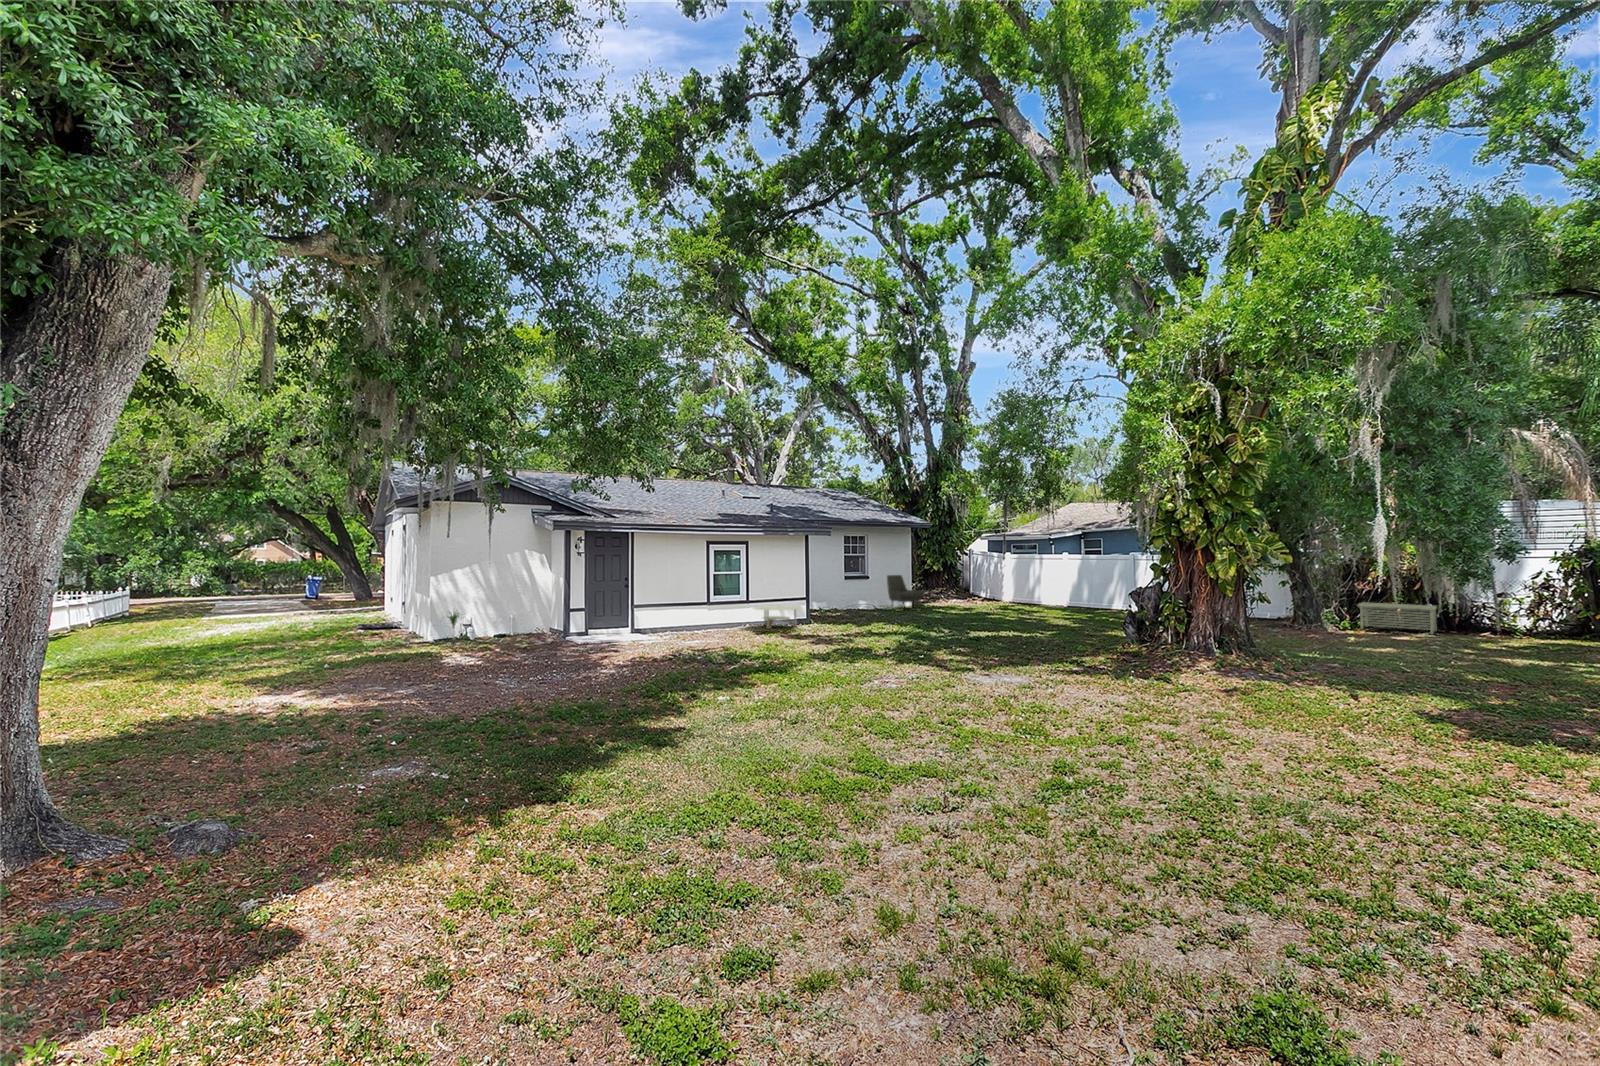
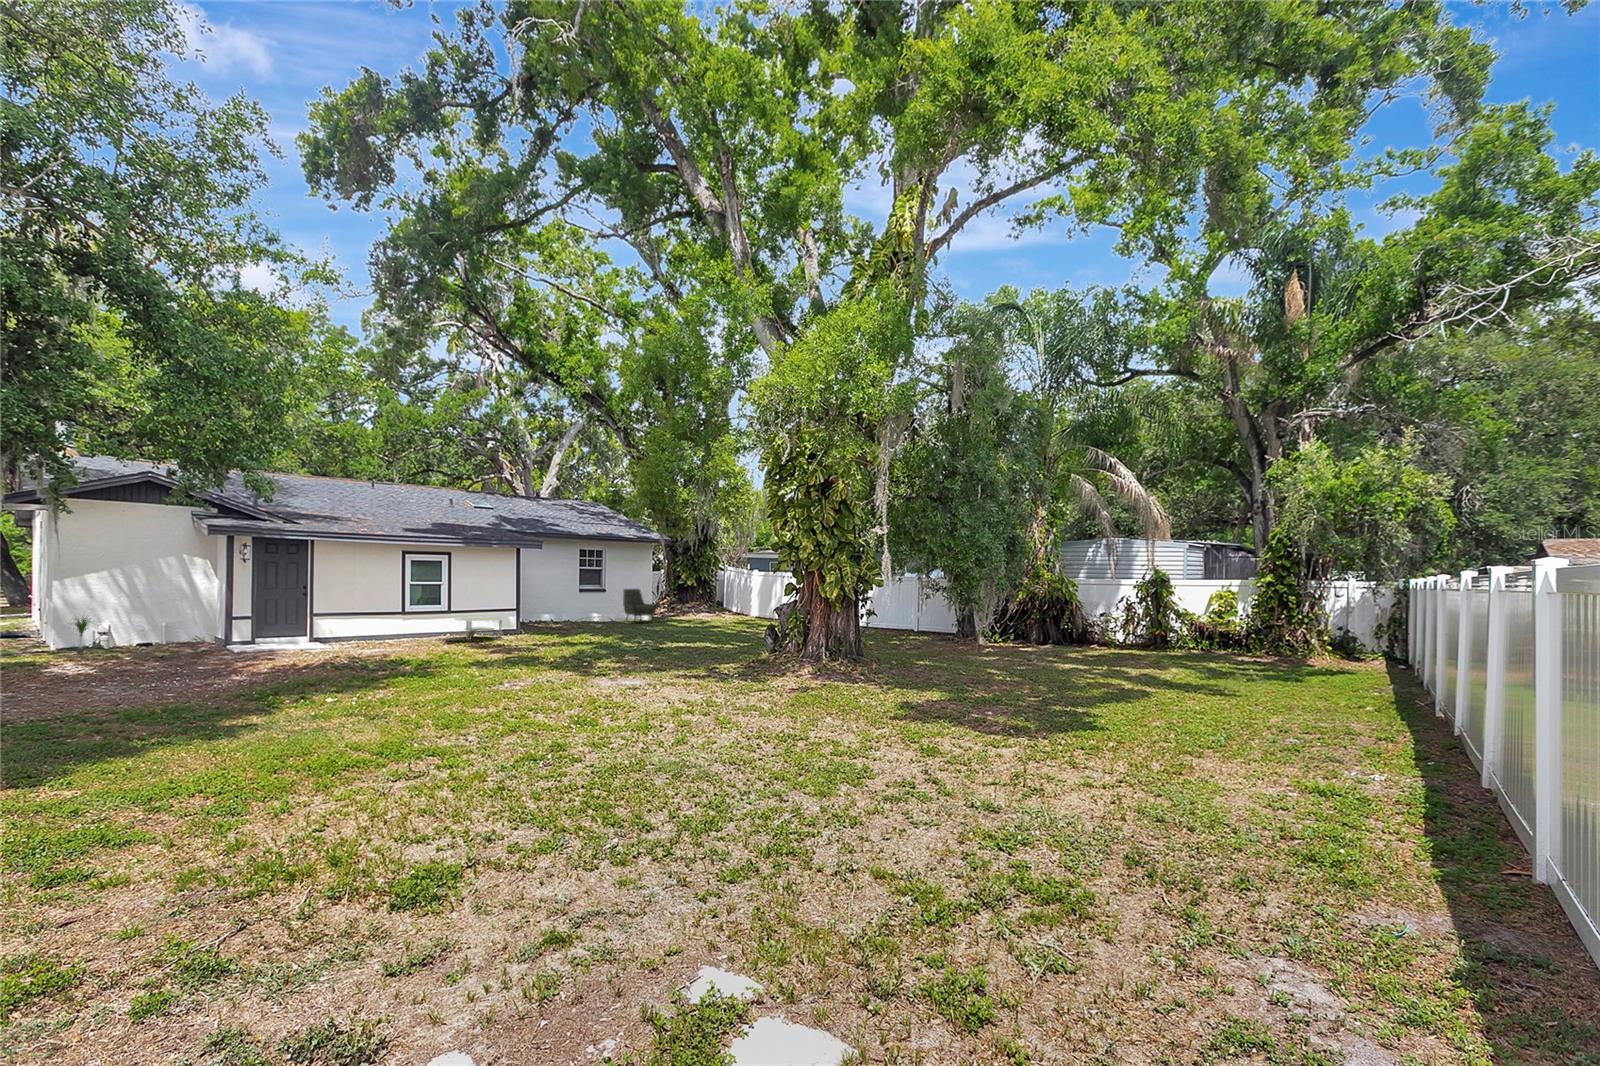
storage bench: present [1358,602,1437,634] -> none [1002,620,1058,646]

